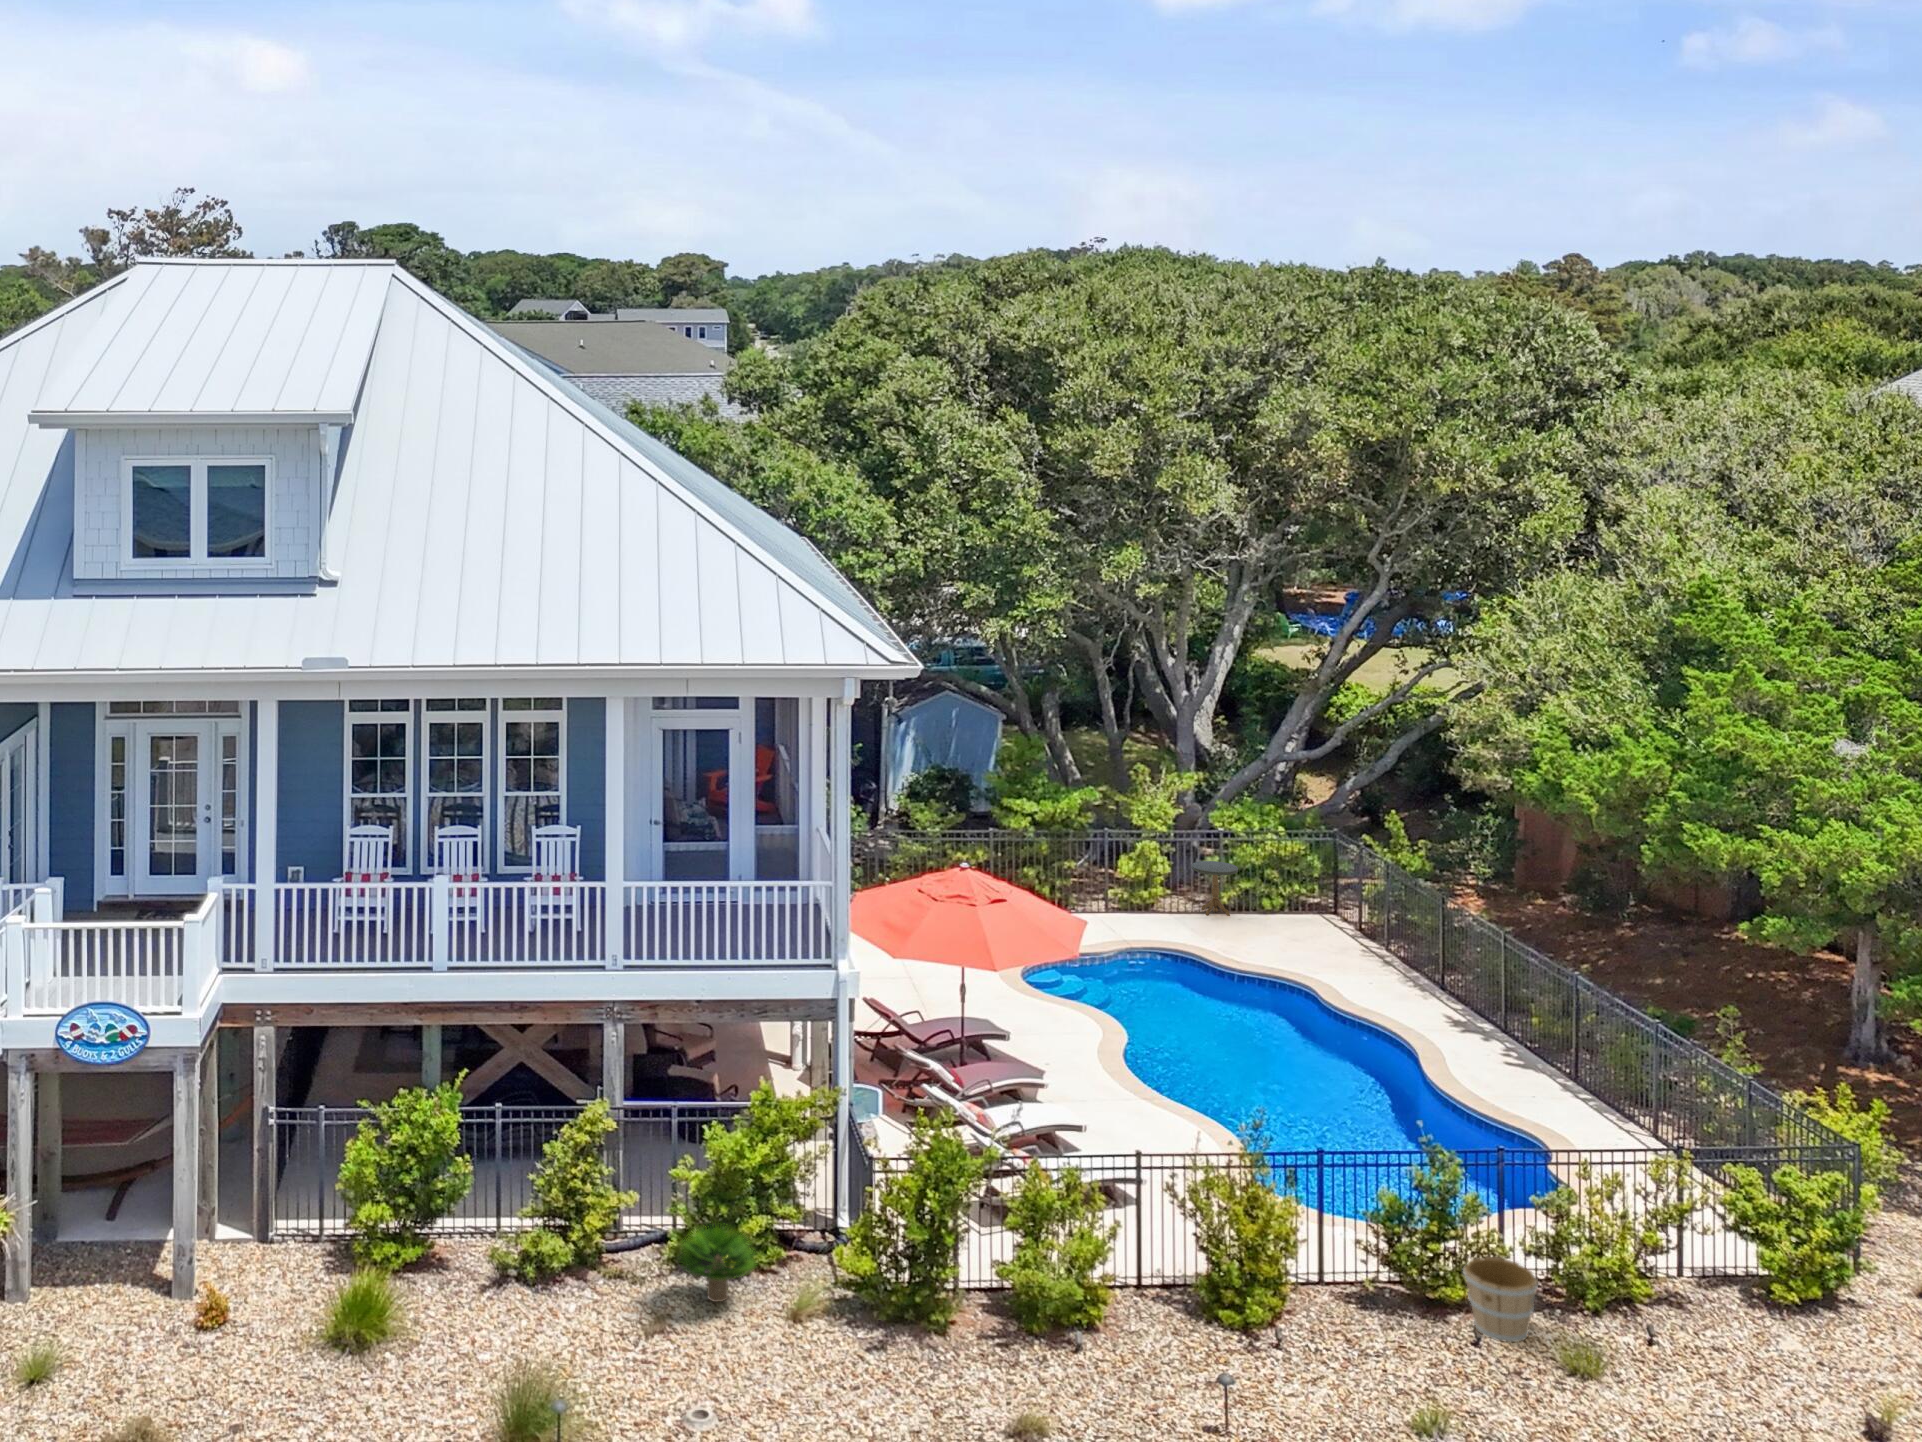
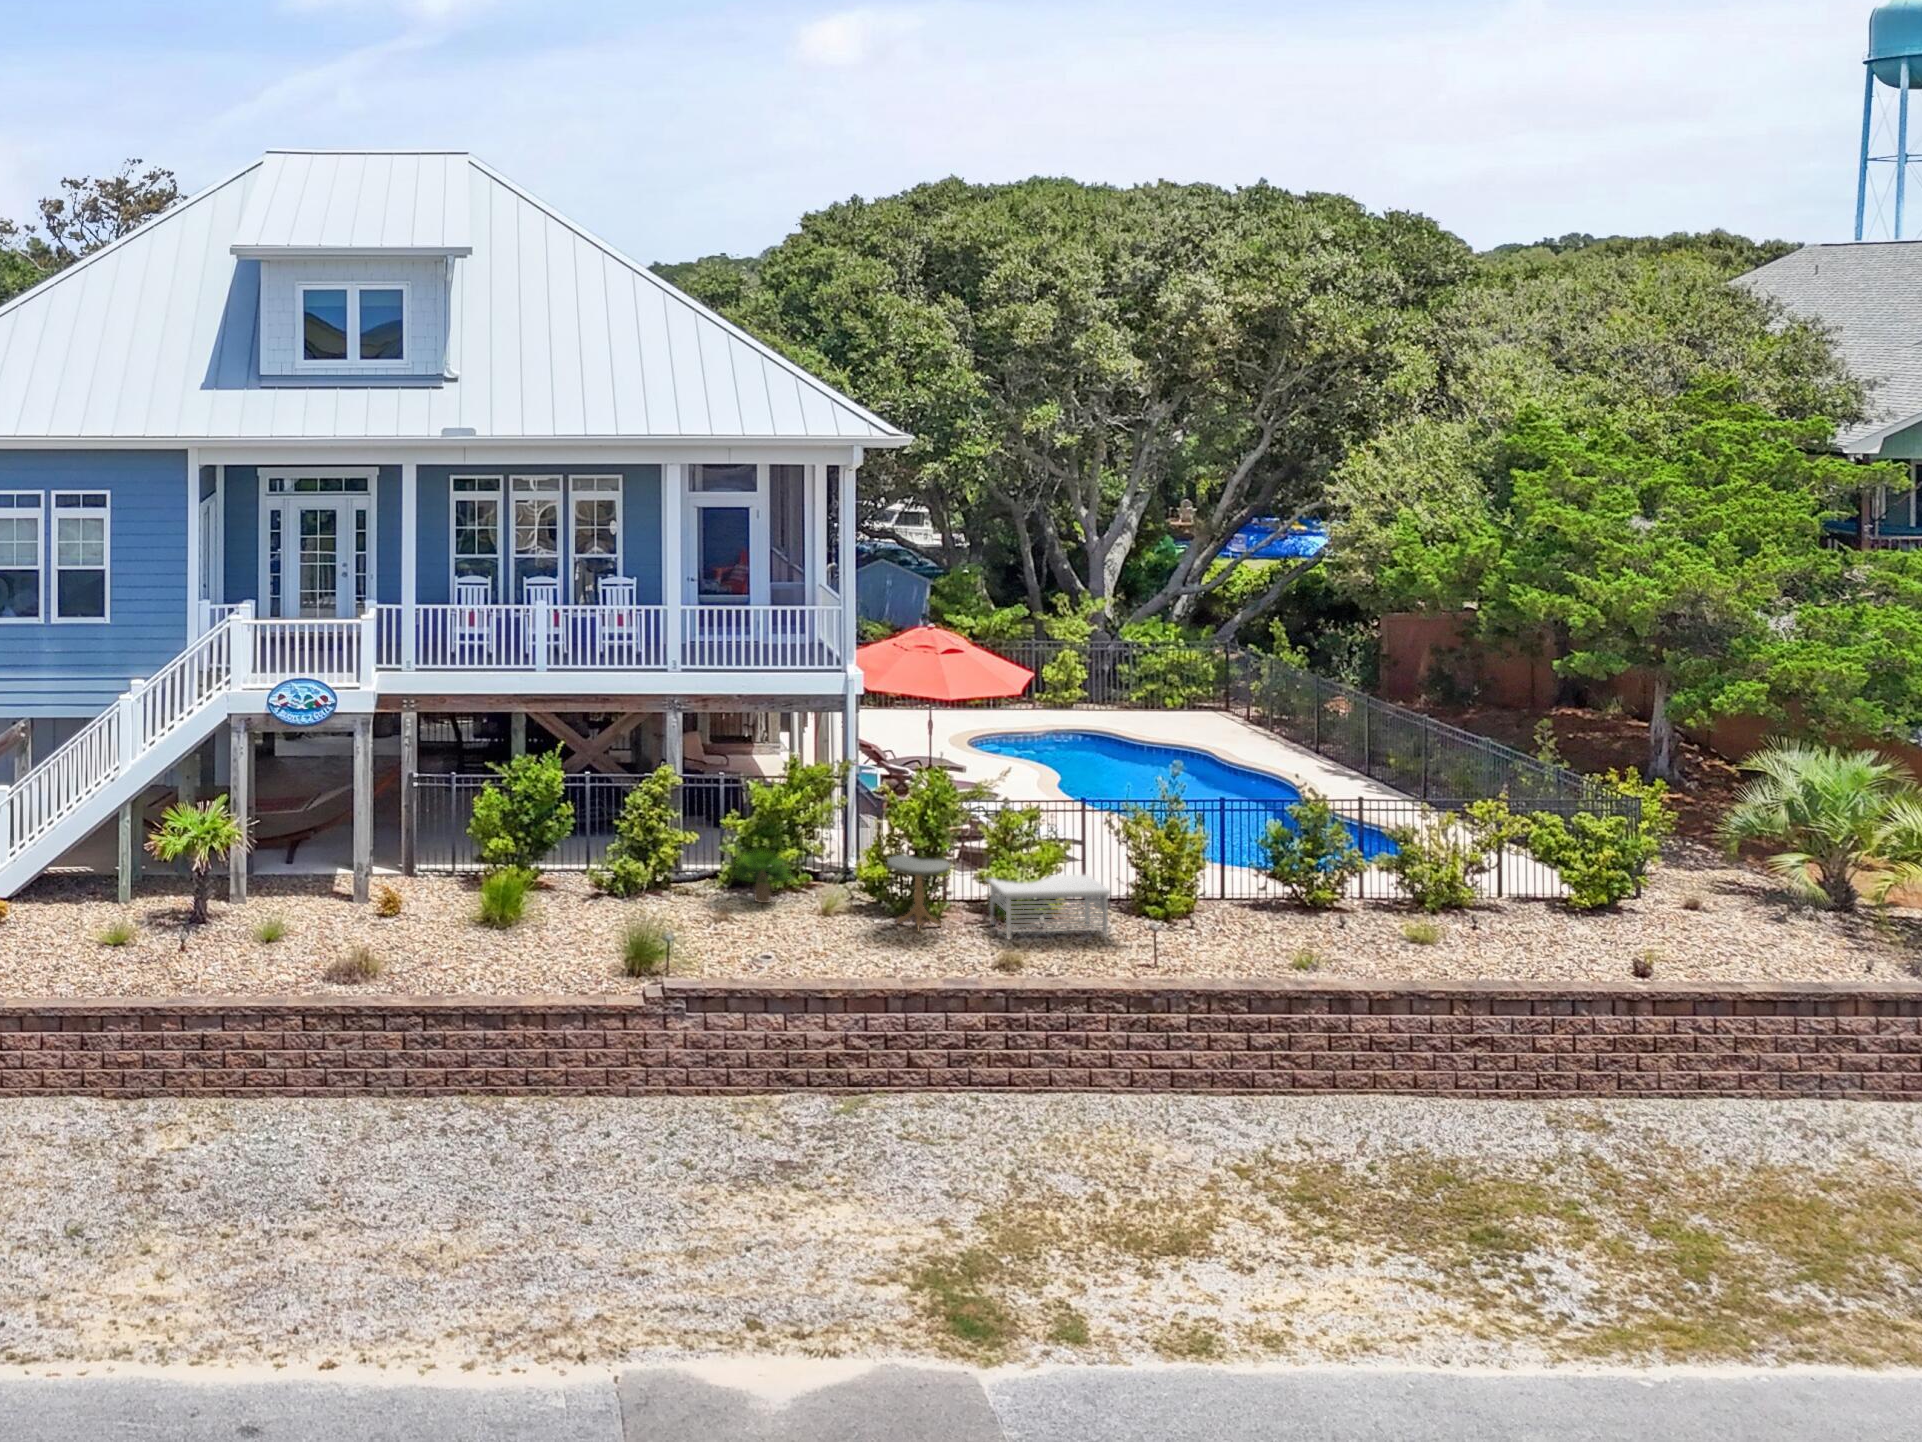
side table: present [1192,861,1238,916] -> present [887,855,950,931]
wooden bucket: present [1463,1256,1538,1342] -> none [1331,871,1389,928]
storage bench: none [1007,1272,1171,1377] -> present [986,875,1110,939]

